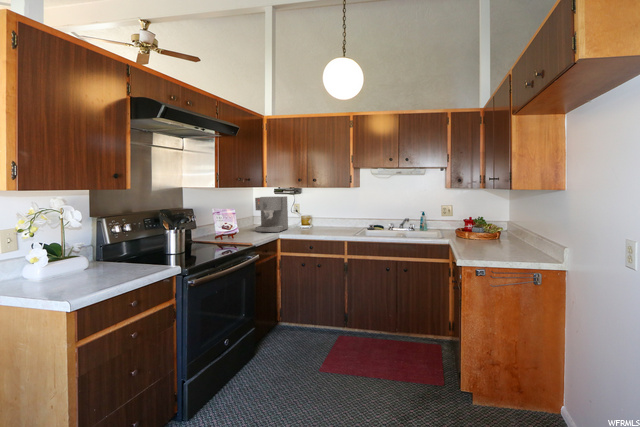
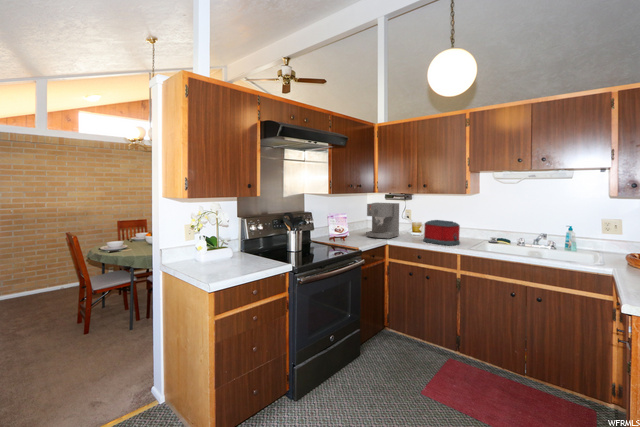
toaster: none [312,211,345,234] -> present [424,220,460,246]

